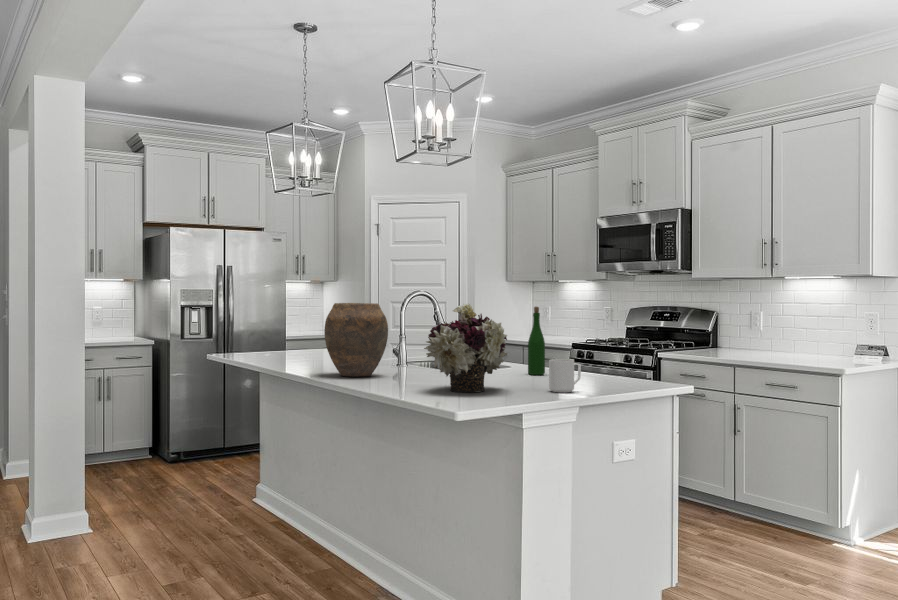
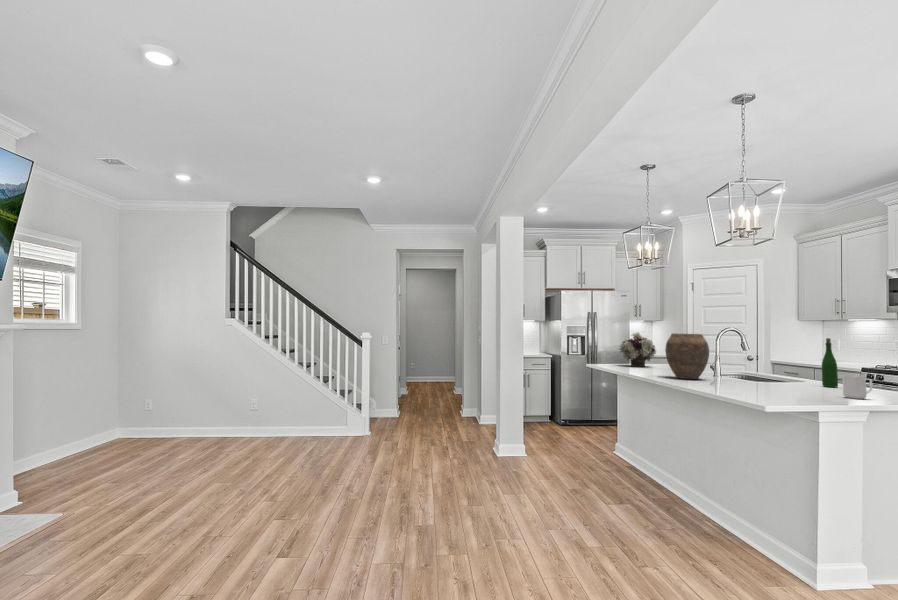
flower arrangement: present [424,303,507,392] -> present [619,332,656,367]

